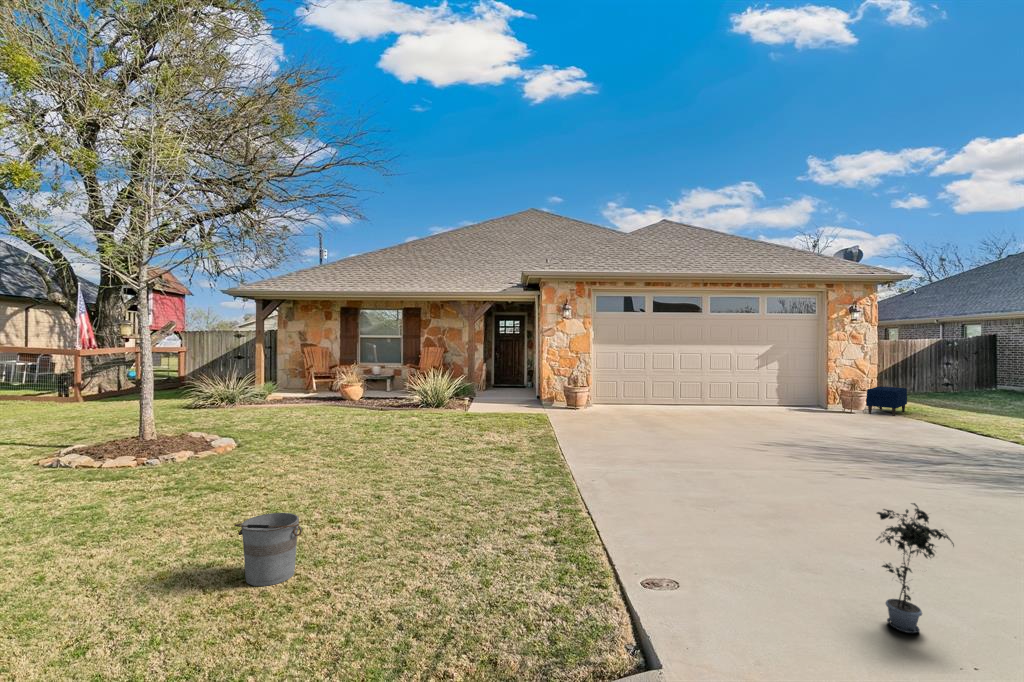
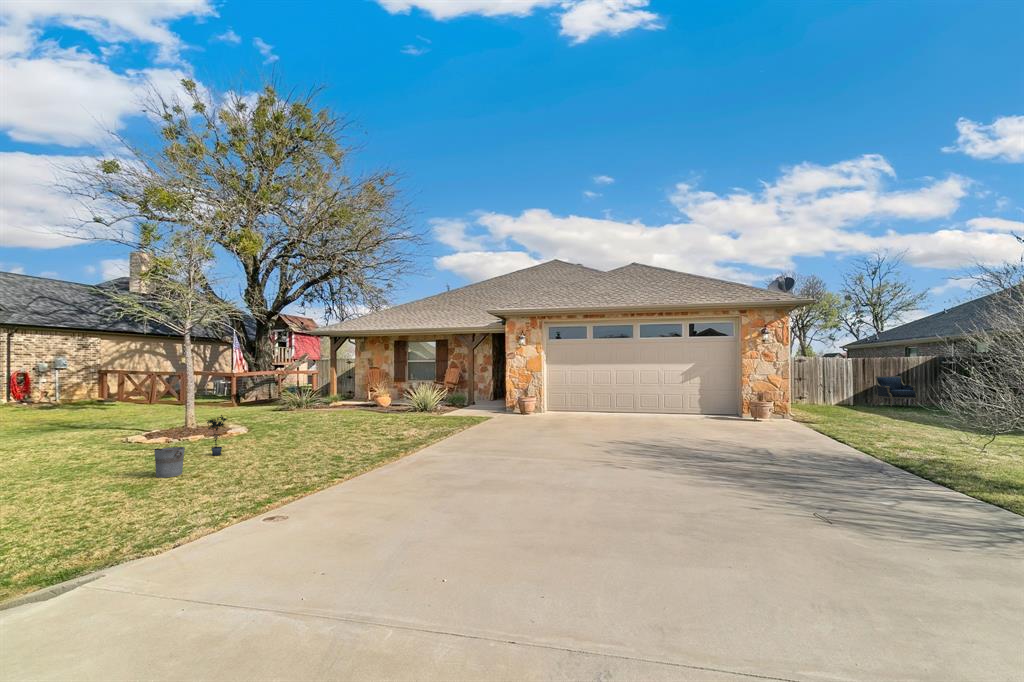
armchair: none [887,361,930,393] -> present [875,376,918,407]
bench: present [866,387,907,416] -> none [770,399,819,424]
potted plant: present [876,503,954,633] -> present [207,415,227,456]

